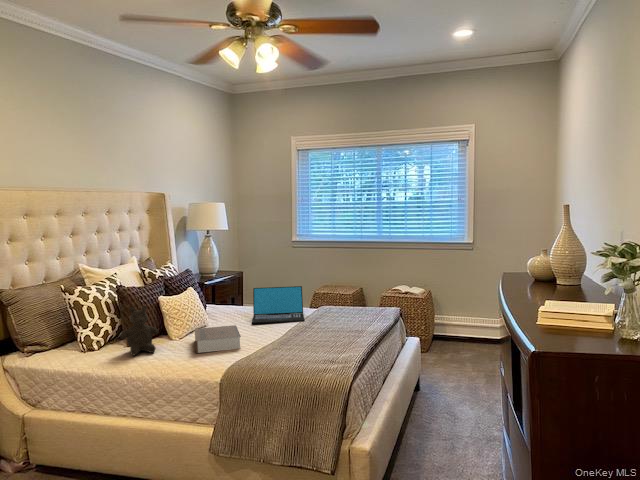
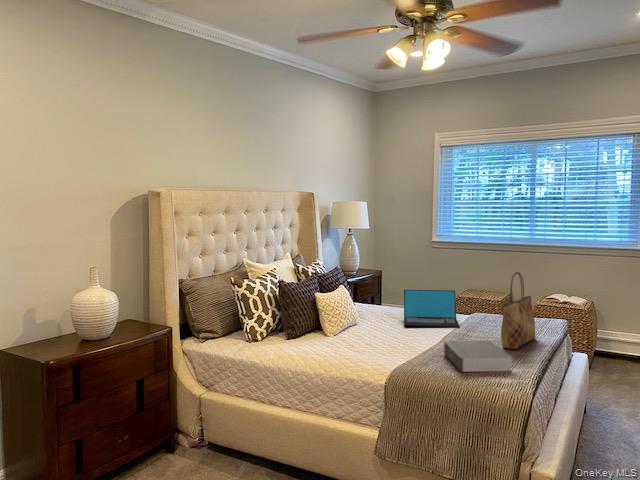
tote bag: none [336,265,369,337] -> present [501,272,535,349]
teddy bear: present [120,306,159,355] -> none [283,302,318,349]
book: present [195,325,241,353] -> present [444,341,511,372]

